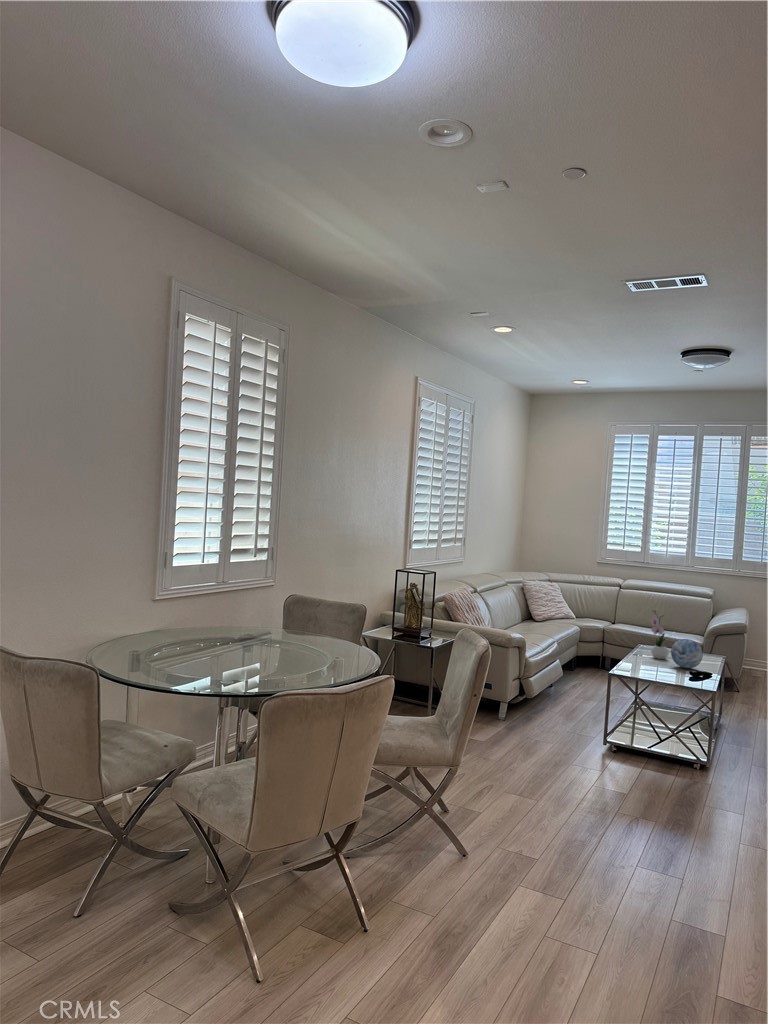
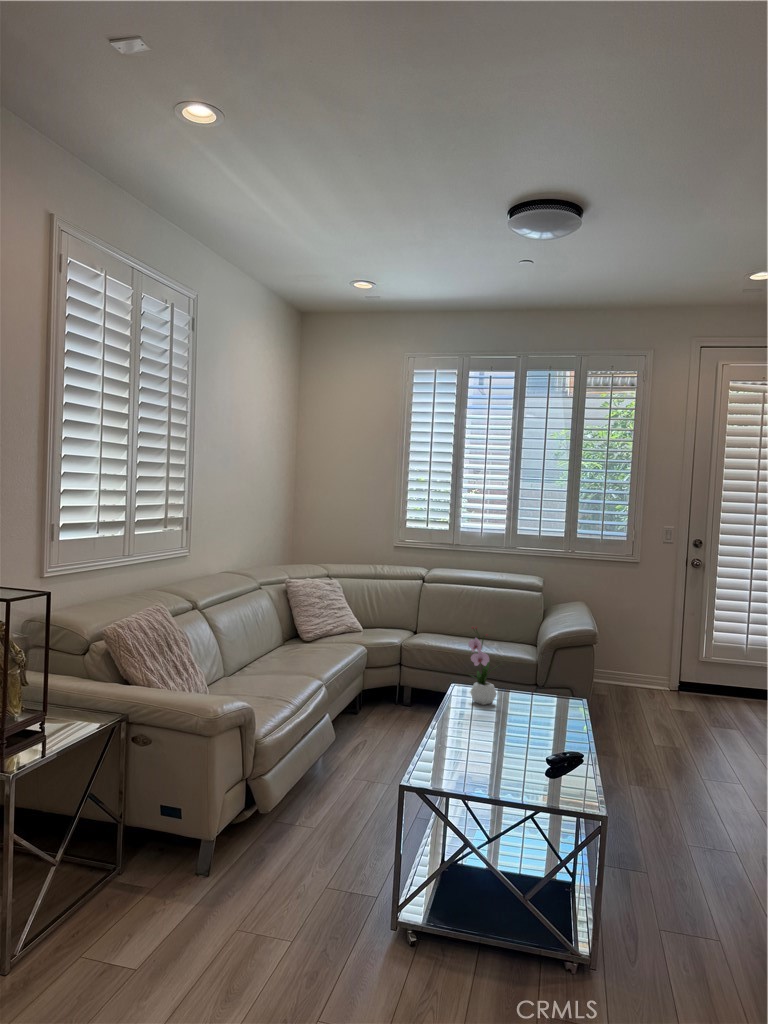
decorative orb: present [671,639,703,668] -> none [503,675,551,725]

